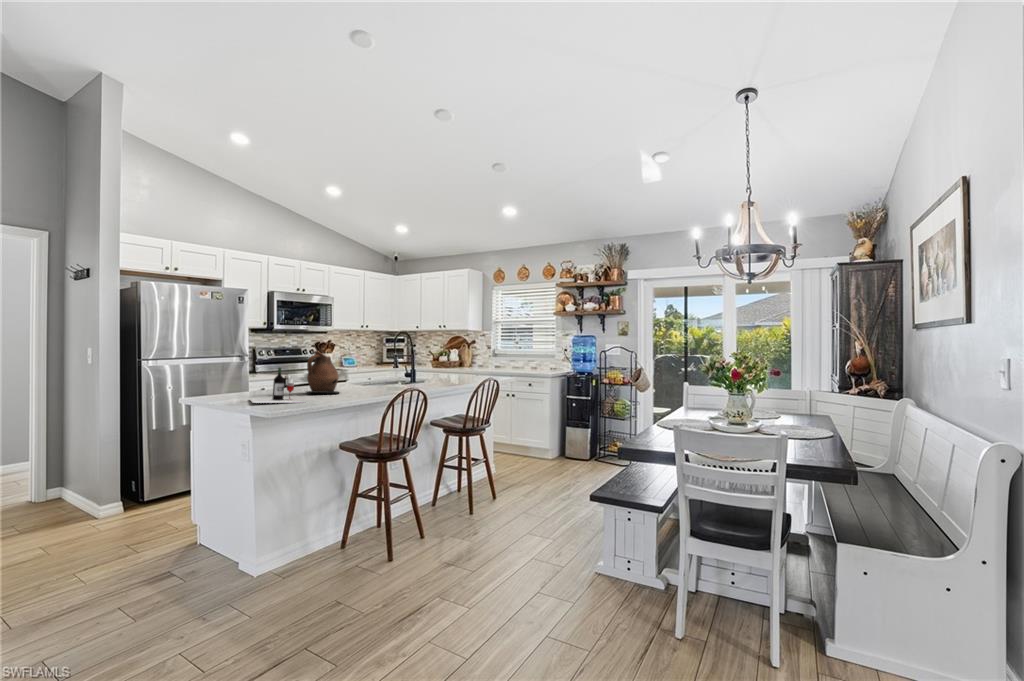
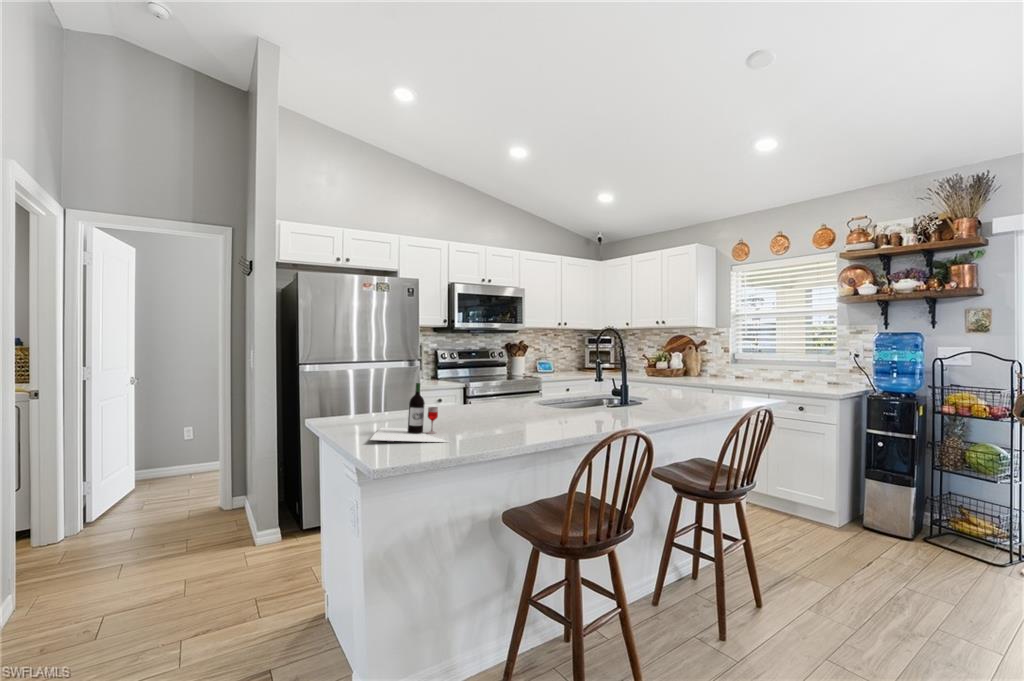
ceramic pitcher: present [306,351,339,393] -> none [461,357,511,423]

